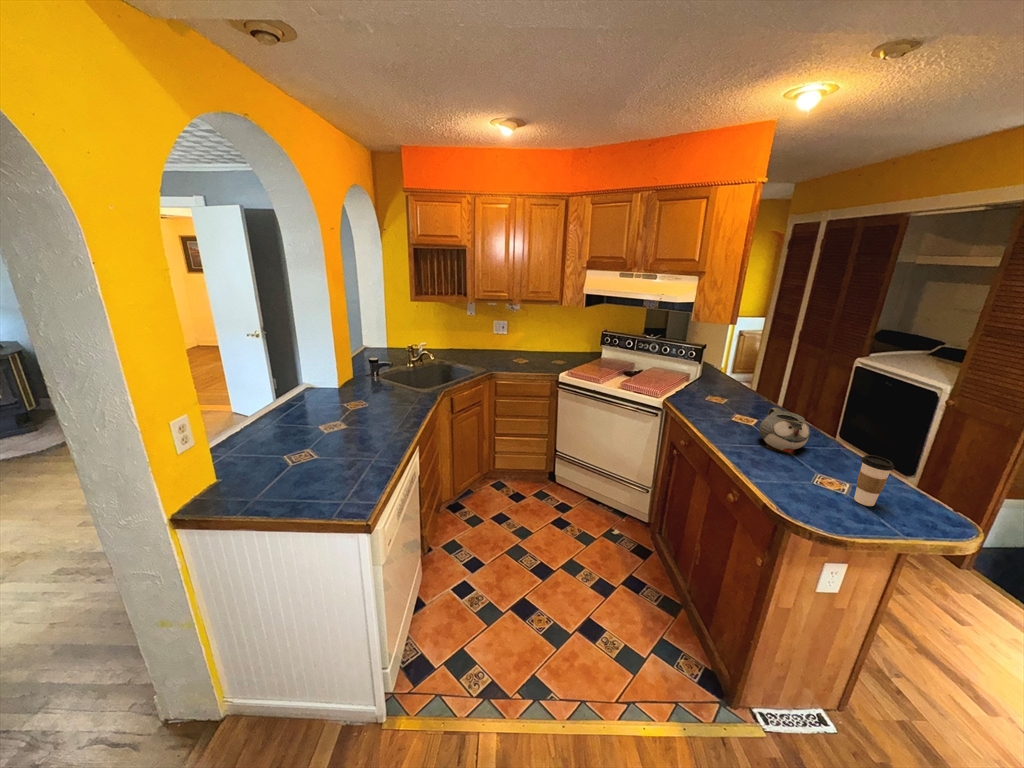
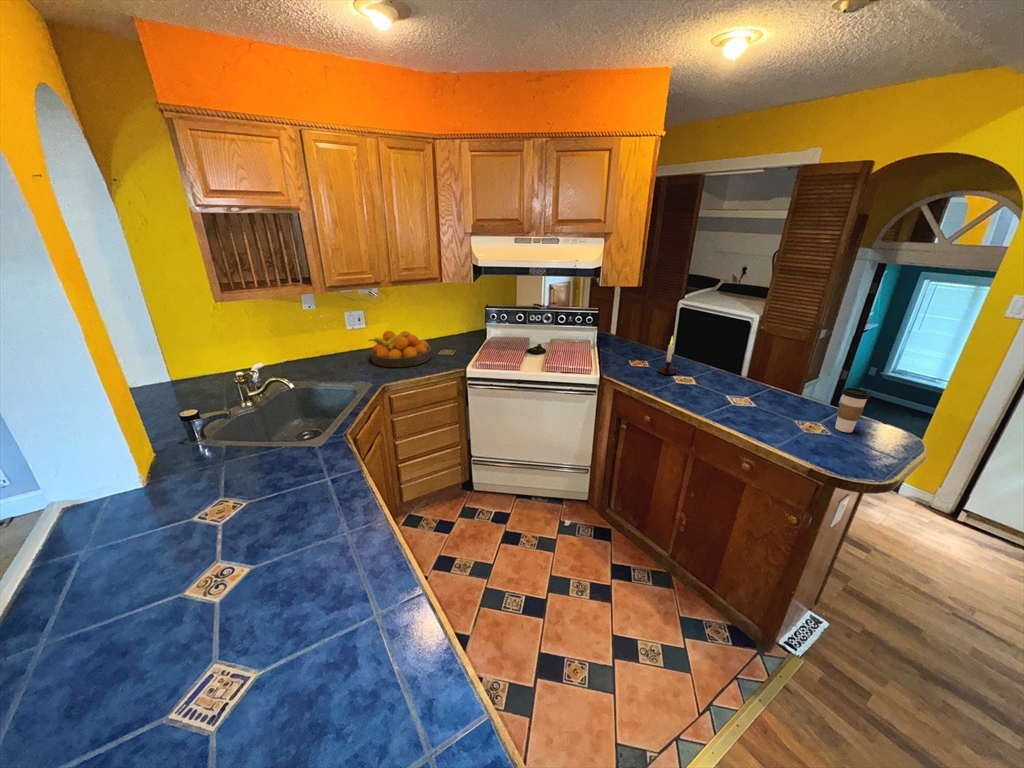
fruit bowl: none [501,337,546,365] -> present [369,331,431,367]
candle: none [725,377,750,416] -> present [658,336,680,374]
teapot: present [760,408,810,453] -> none [711,360,764,400]

